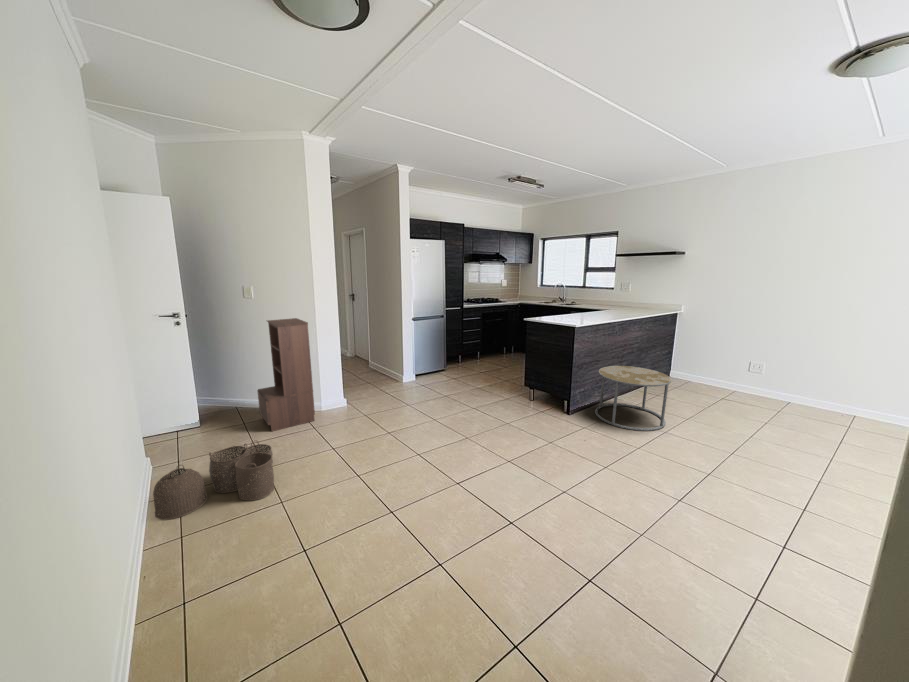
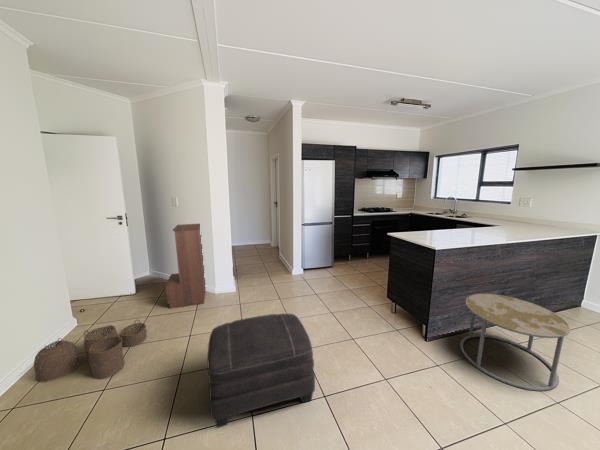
ottoman: none [393,397,503,500] -> present [208,314,315,428]

